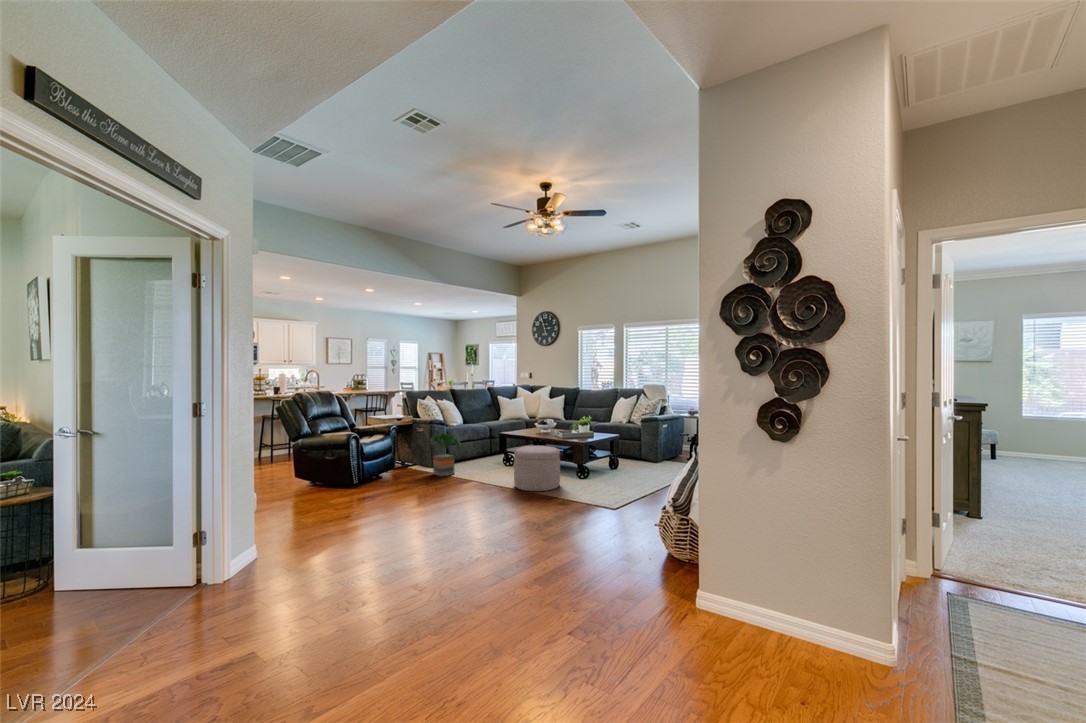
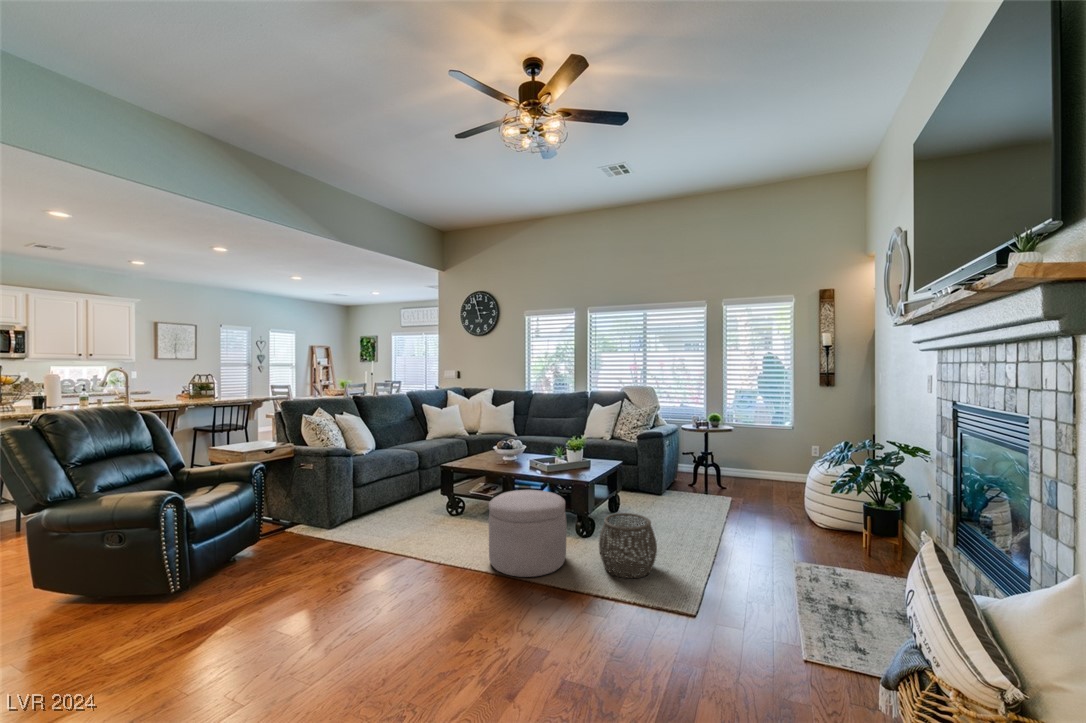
potted tree: present [431,433,461,476] -> none [327,472,385,551]
woven basket: none [575,460,610,496] -> present [599,513,657,578]

